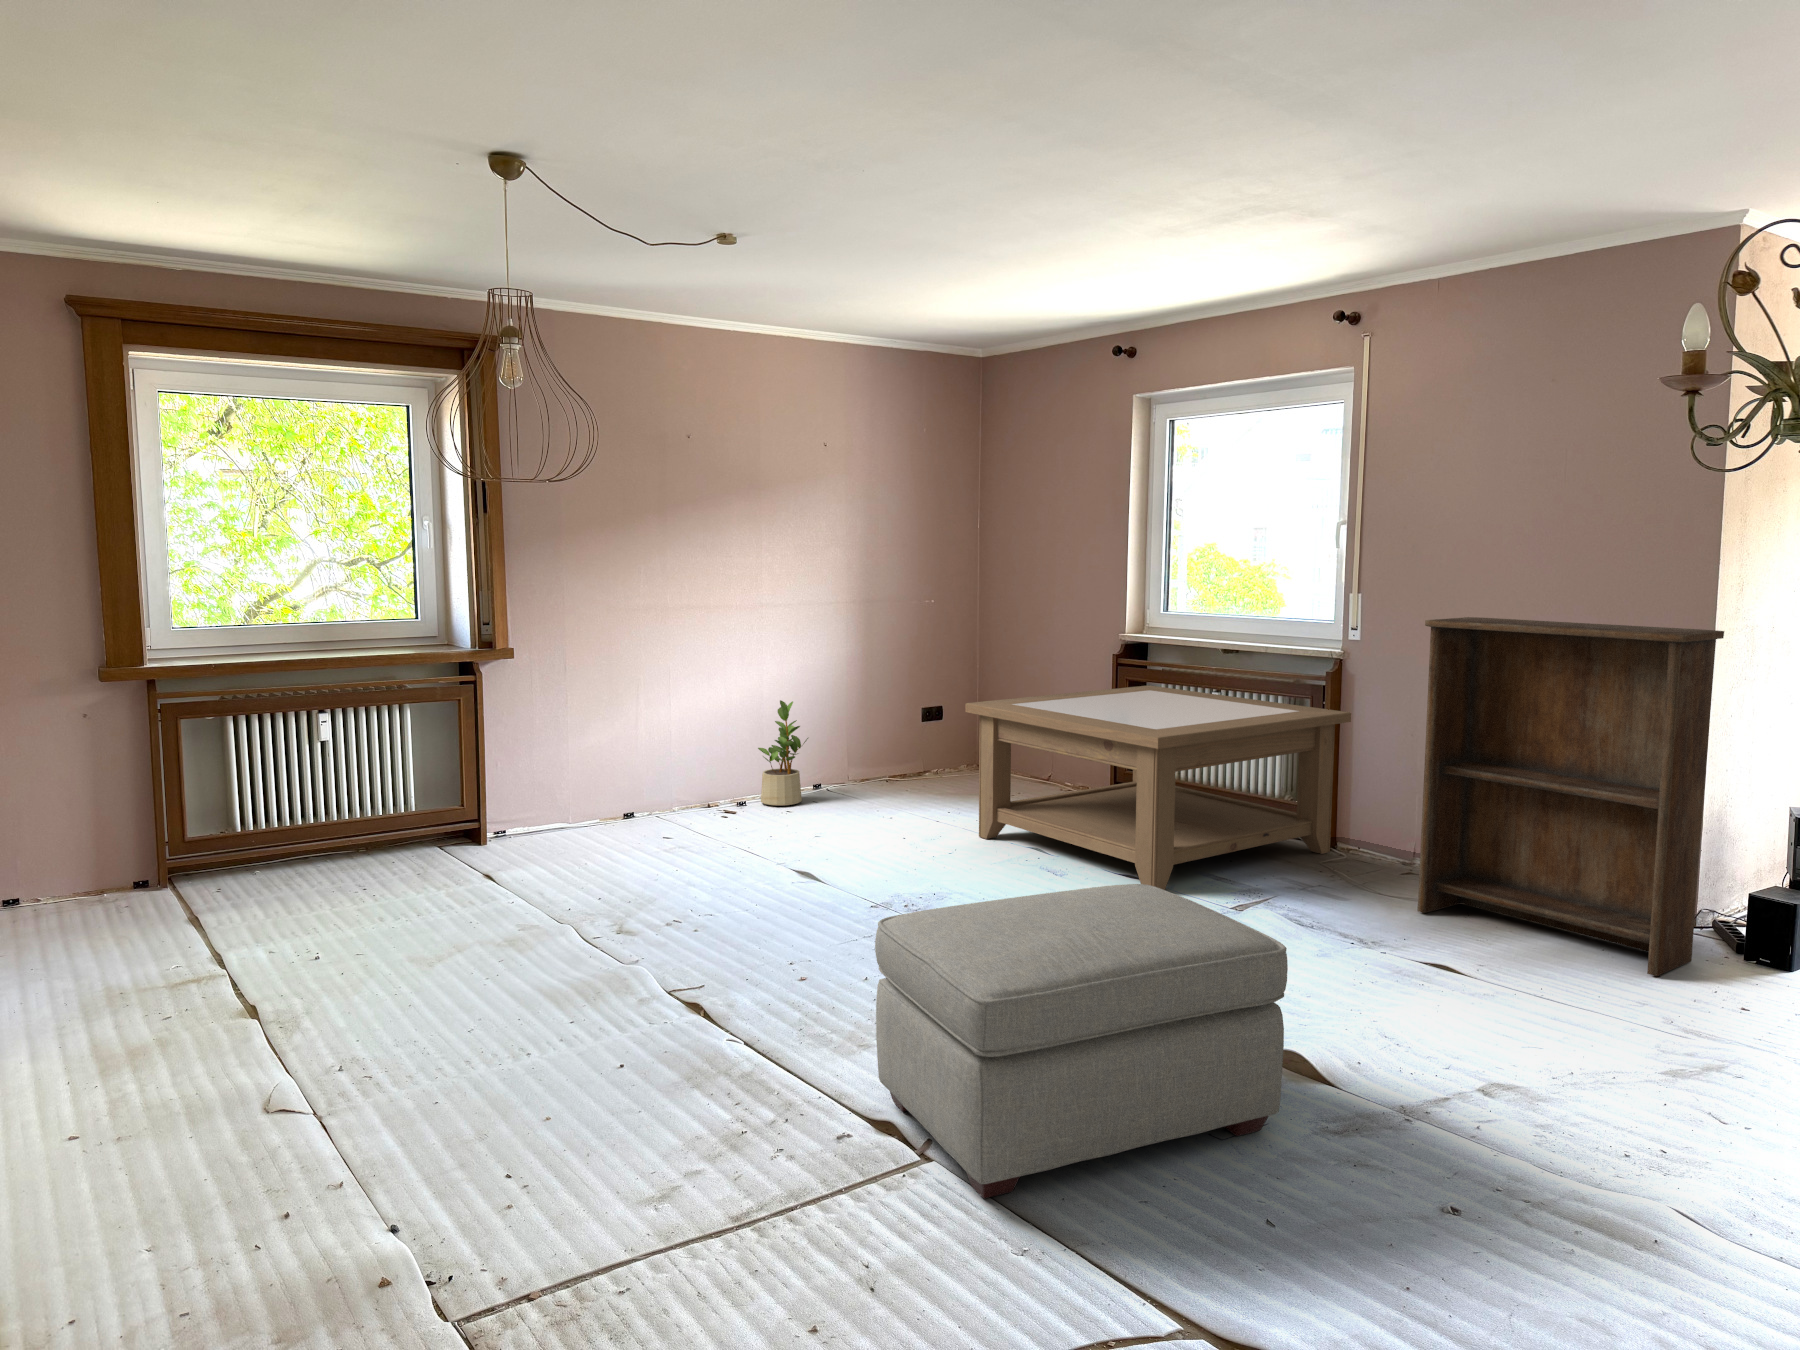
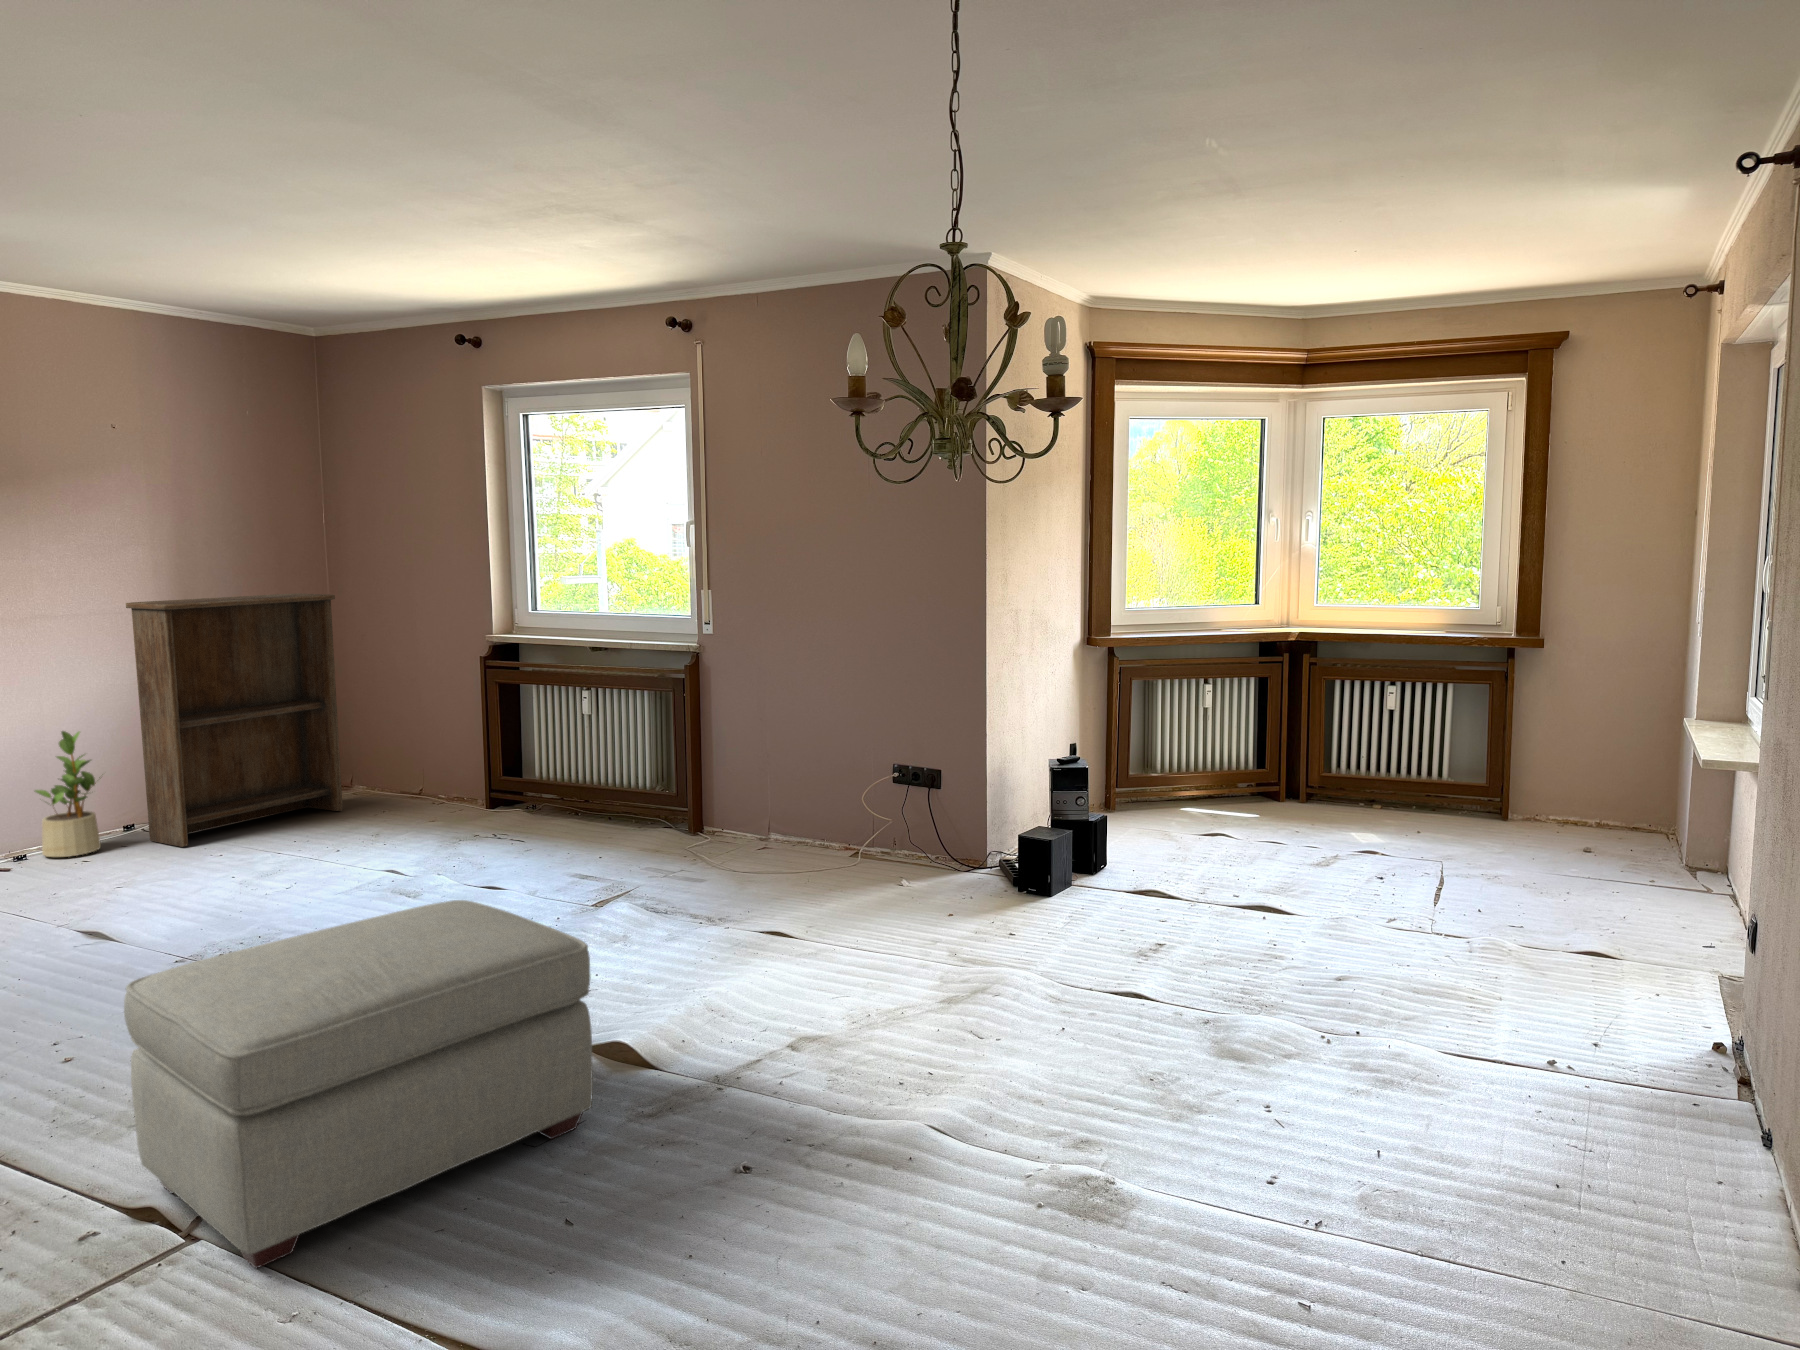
bookshelf: present [1418,617,1724,976] -> present [126,593,343,847]
coffee table: present [965,685,1351,890] -> none [298,687,709,903]

